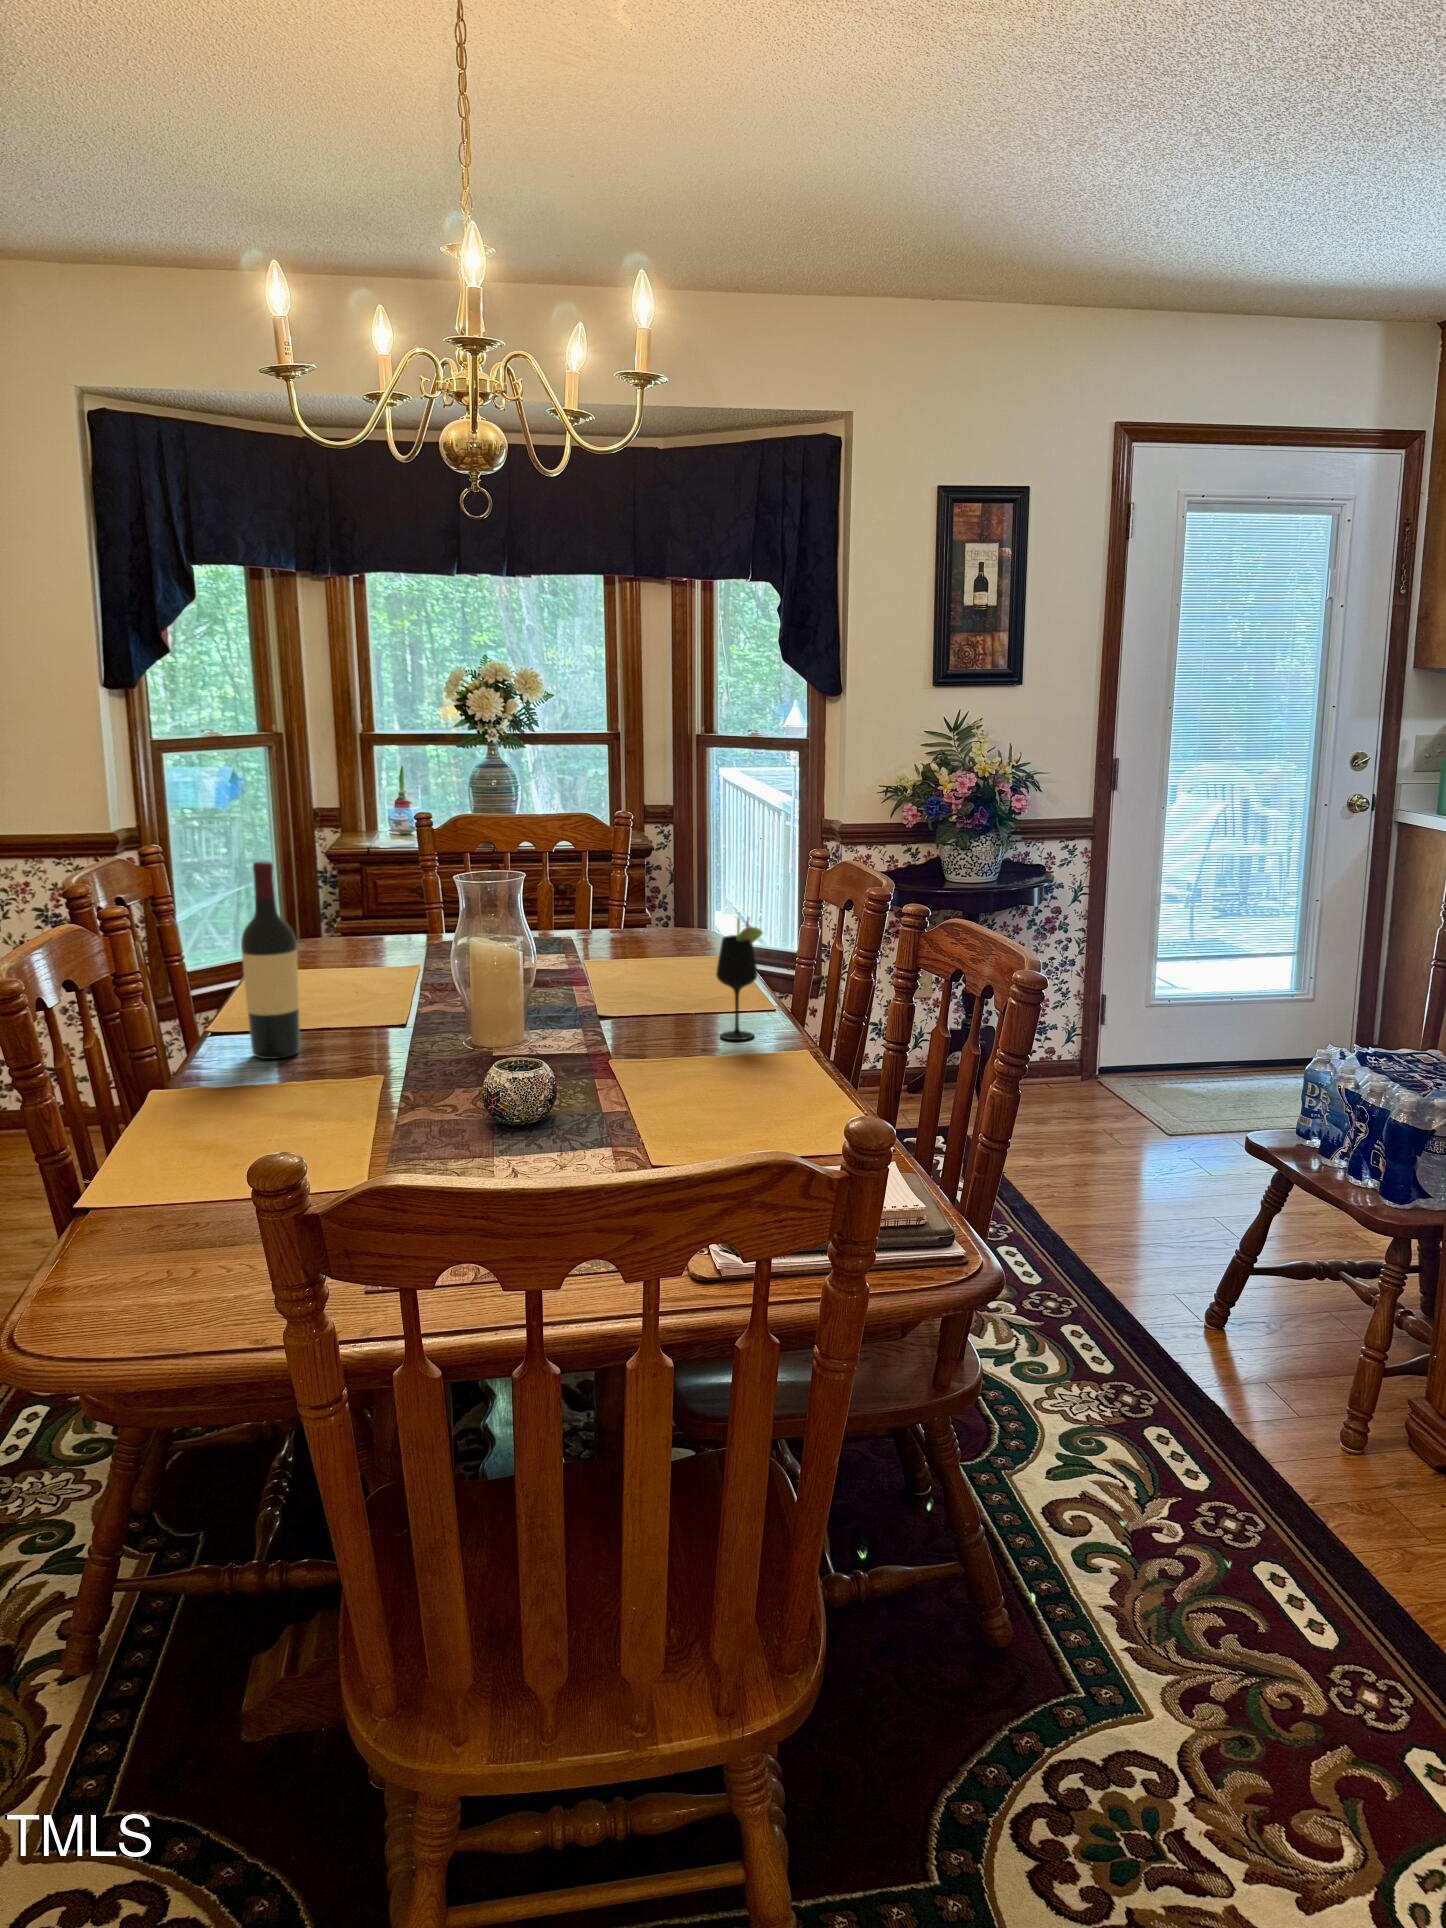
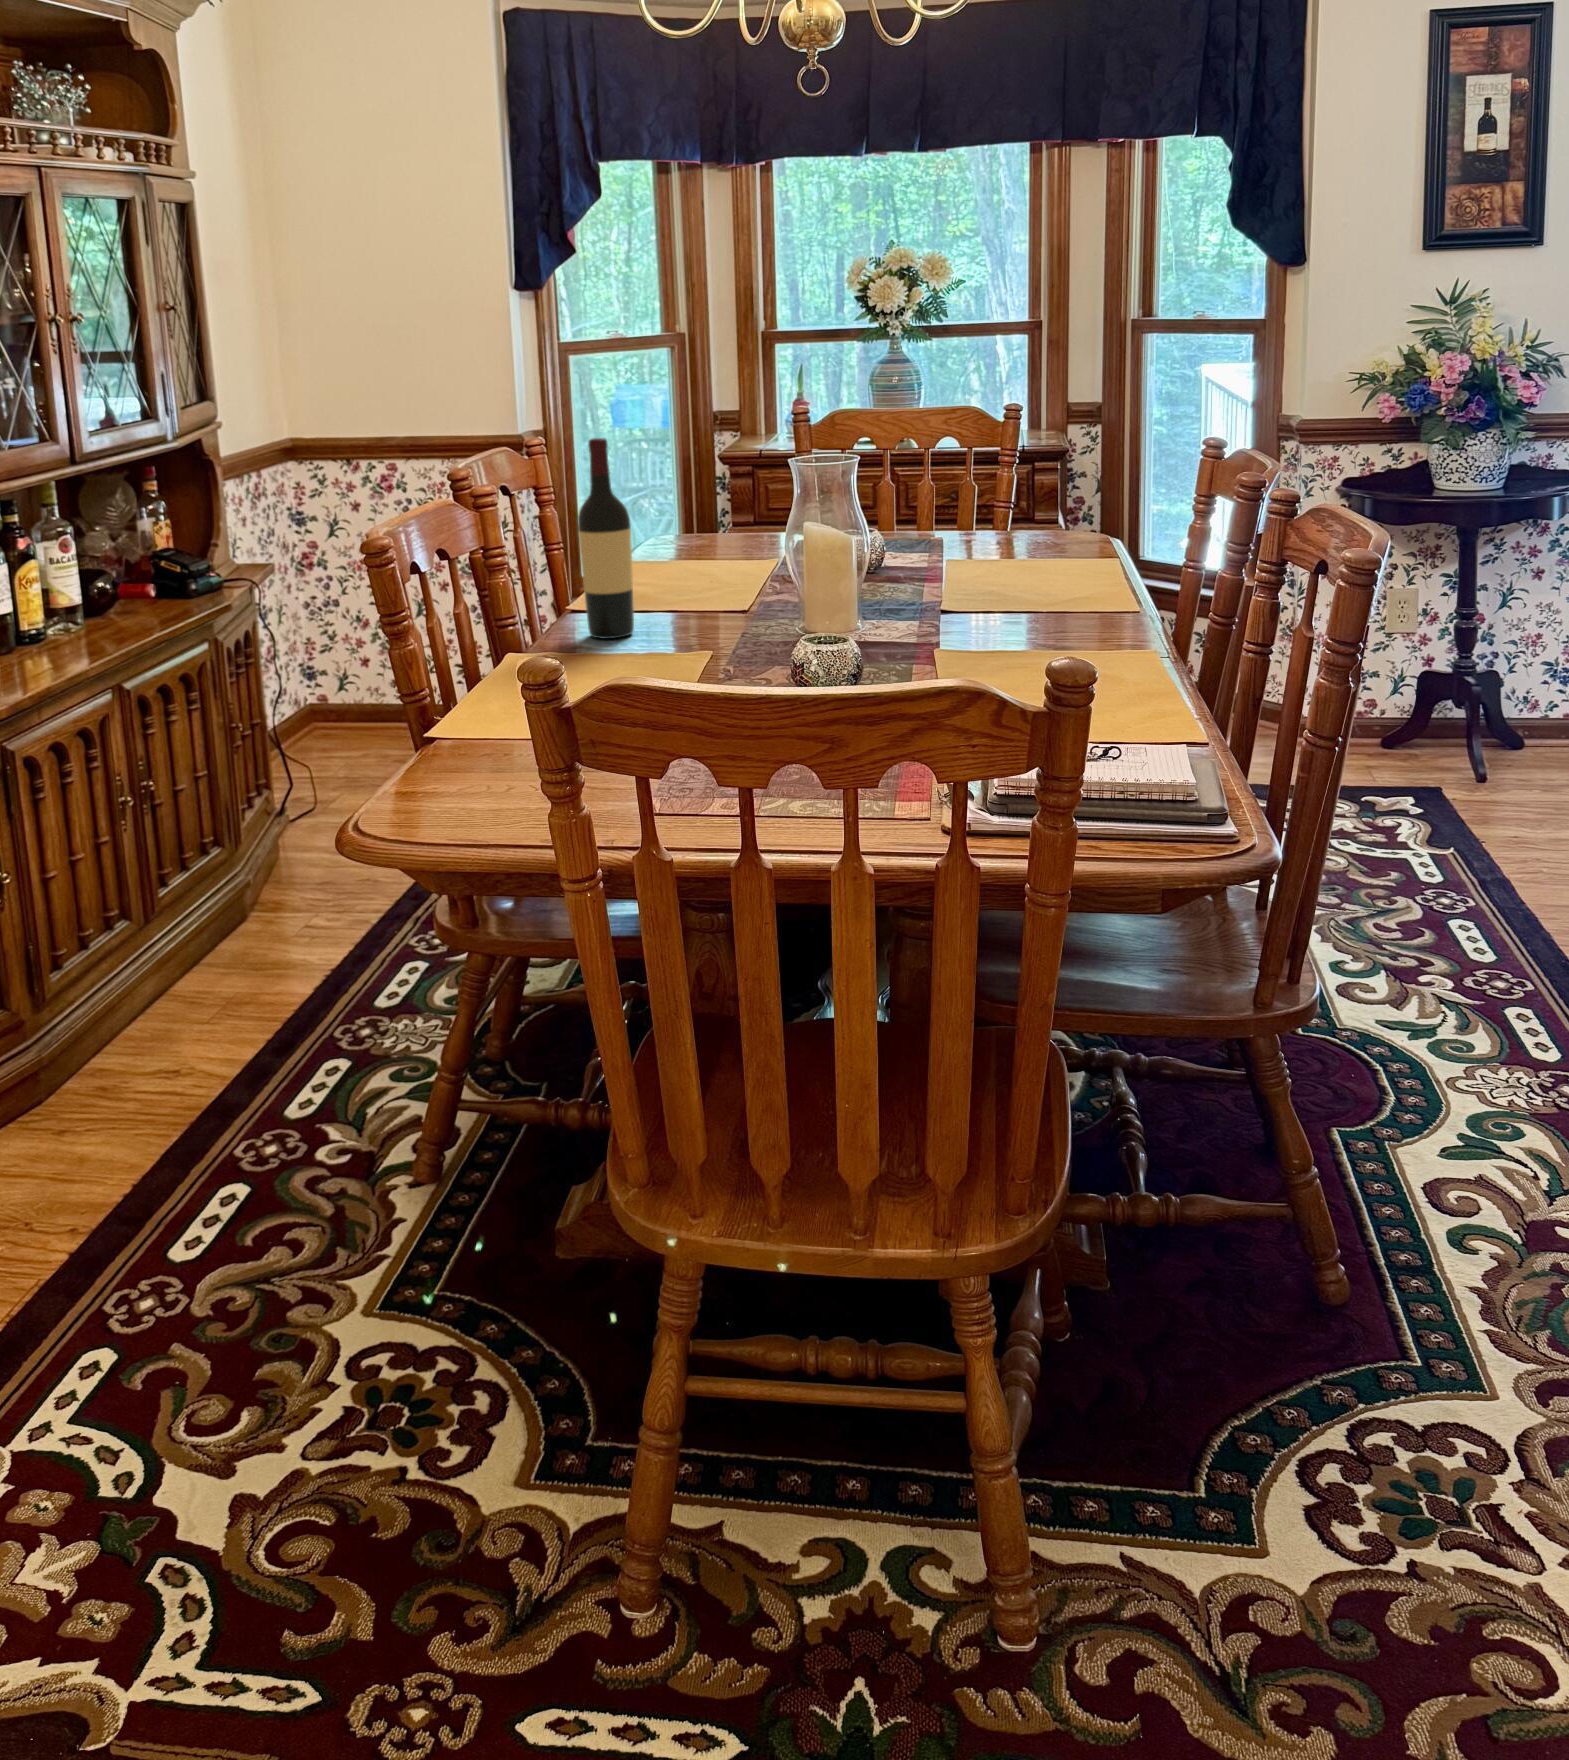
wine glass: present [716,918,763,1040] -> none [1065,495,1119,635]

